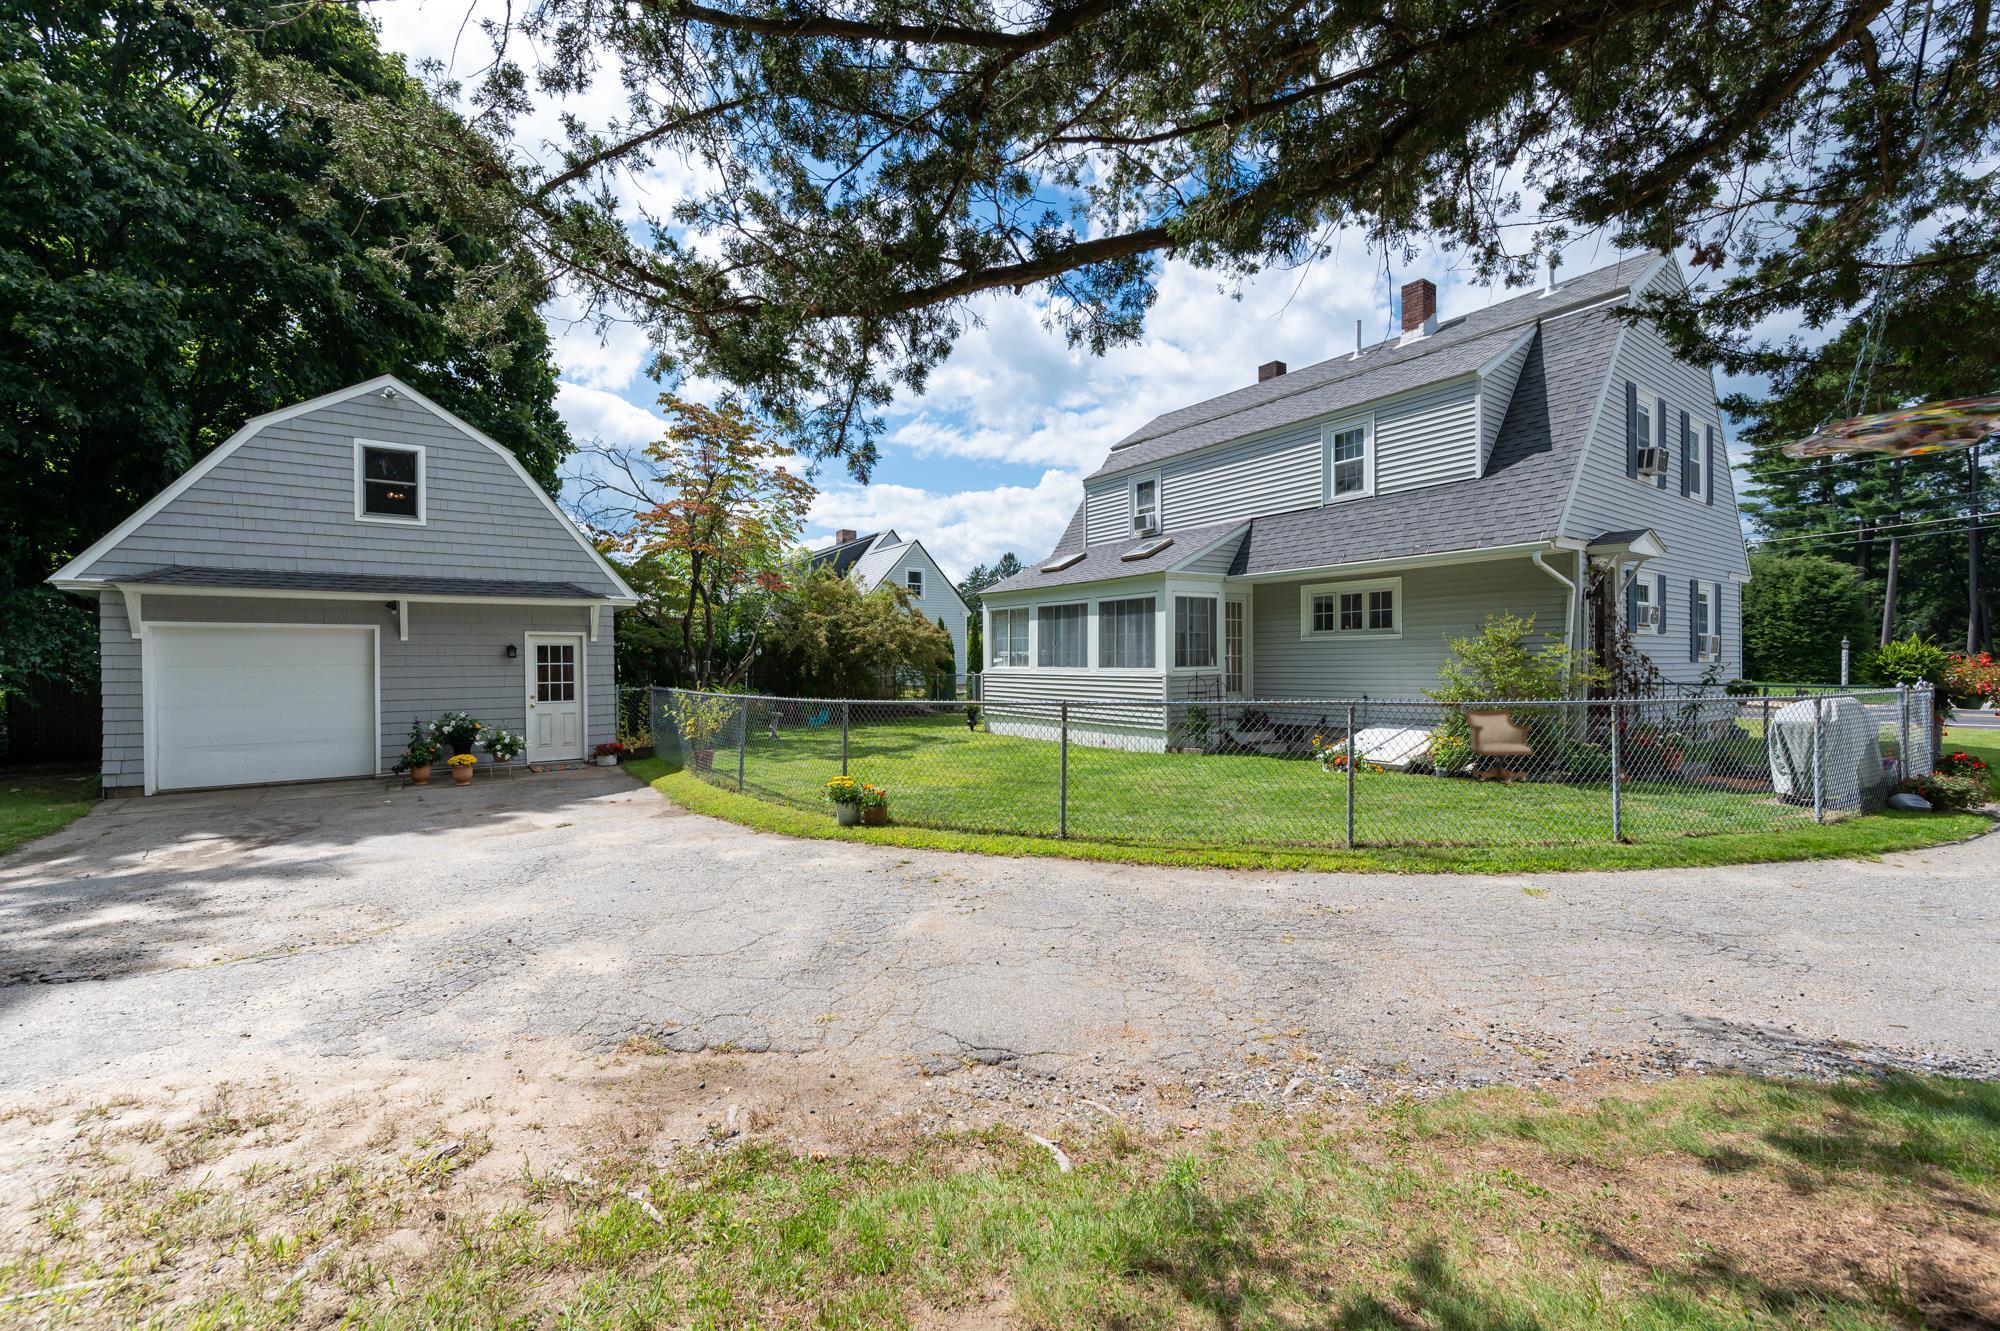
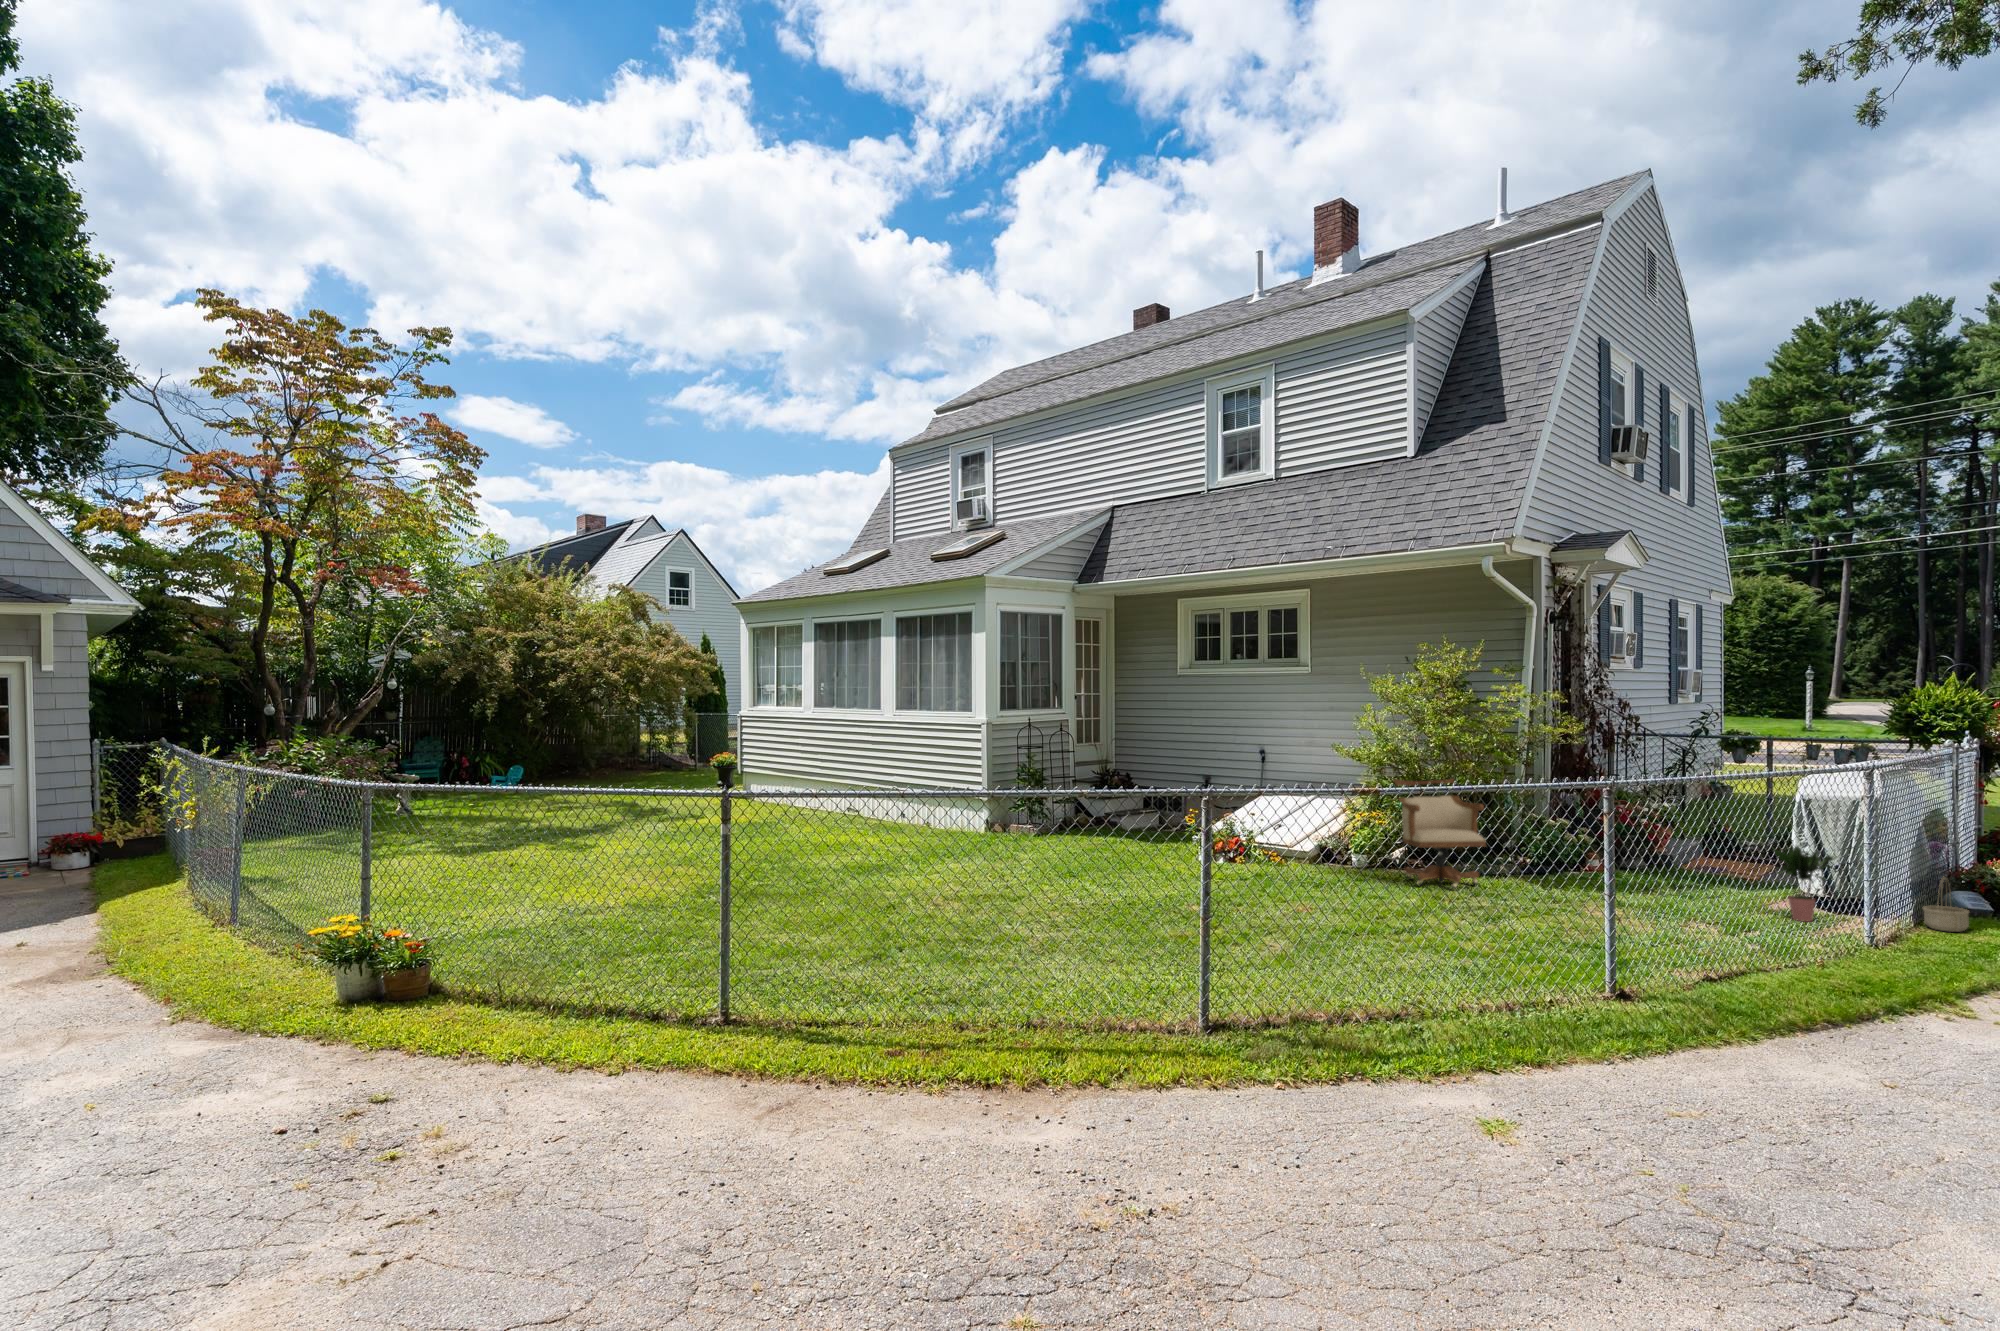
potted plant: none [1749,751,1801,806] -> present [1773,846,1833,922]
basket: none [1865,775,1902,813] -> present [1923,878,1969,932]

